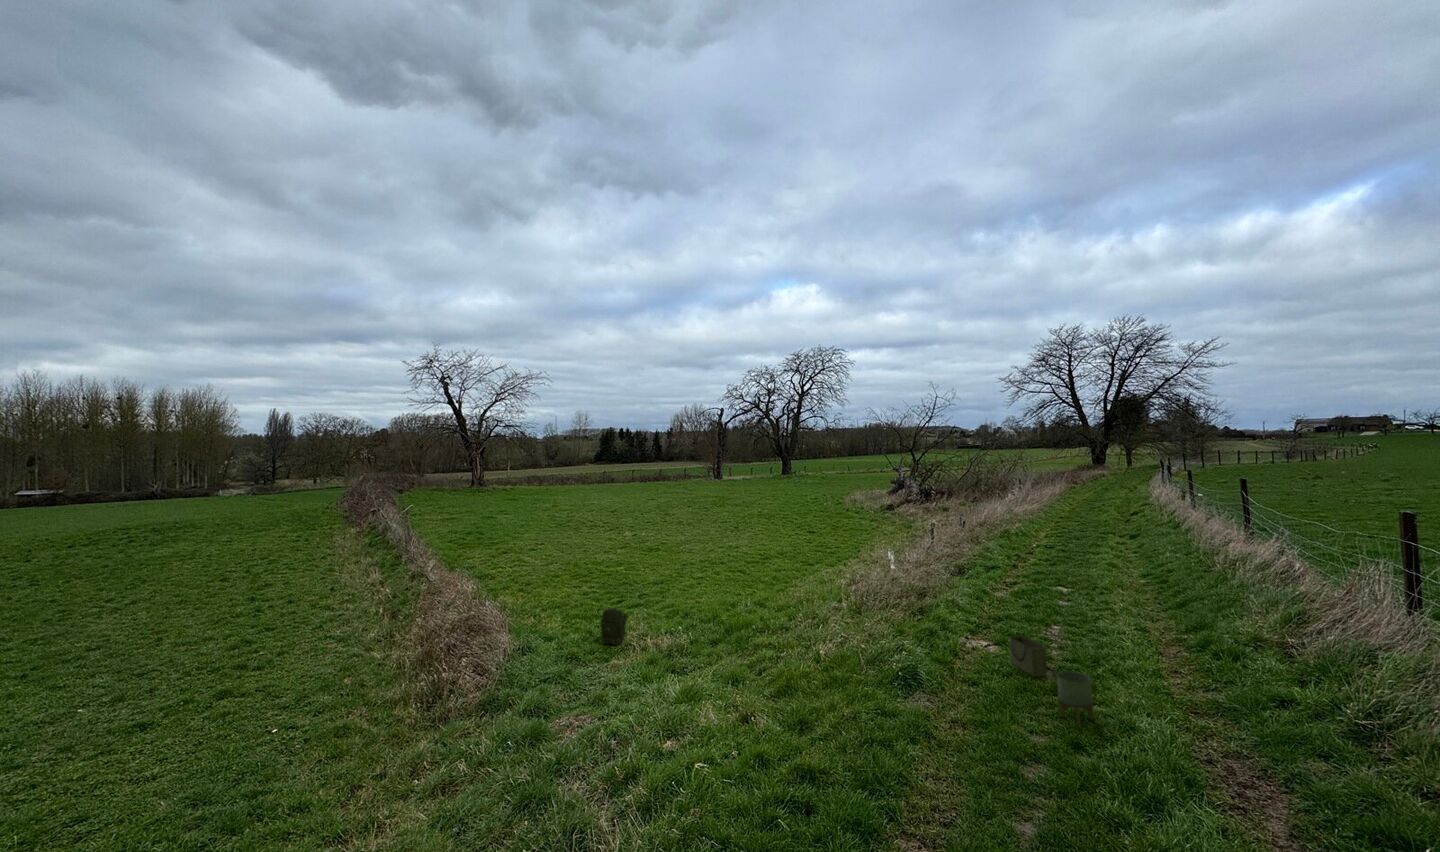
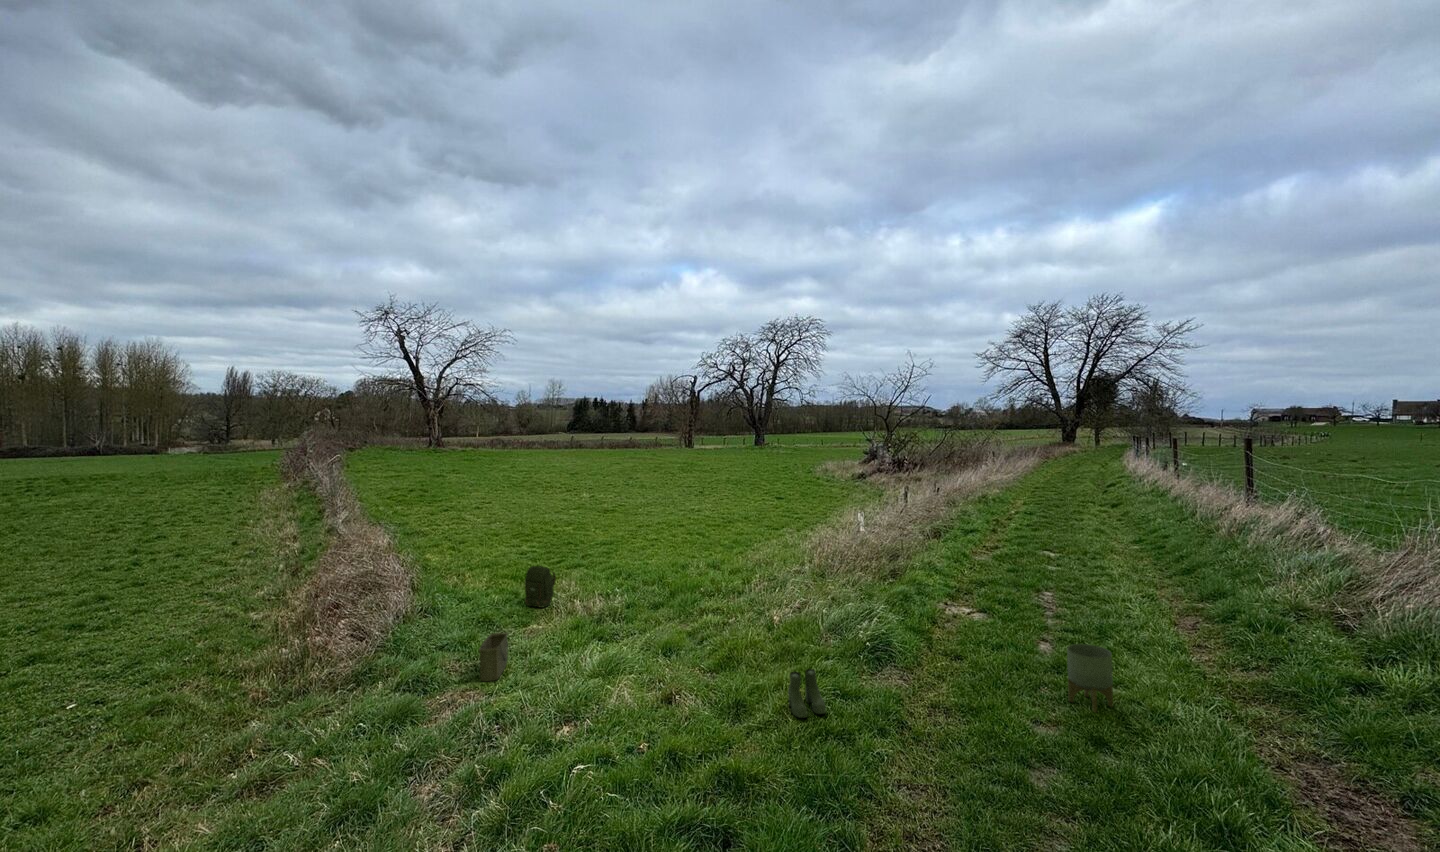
basket: present [1009,635,1047,677] -> present [479,632,508,681]
boots: none [841,693,870,731] -> present [788,669,825,718]

